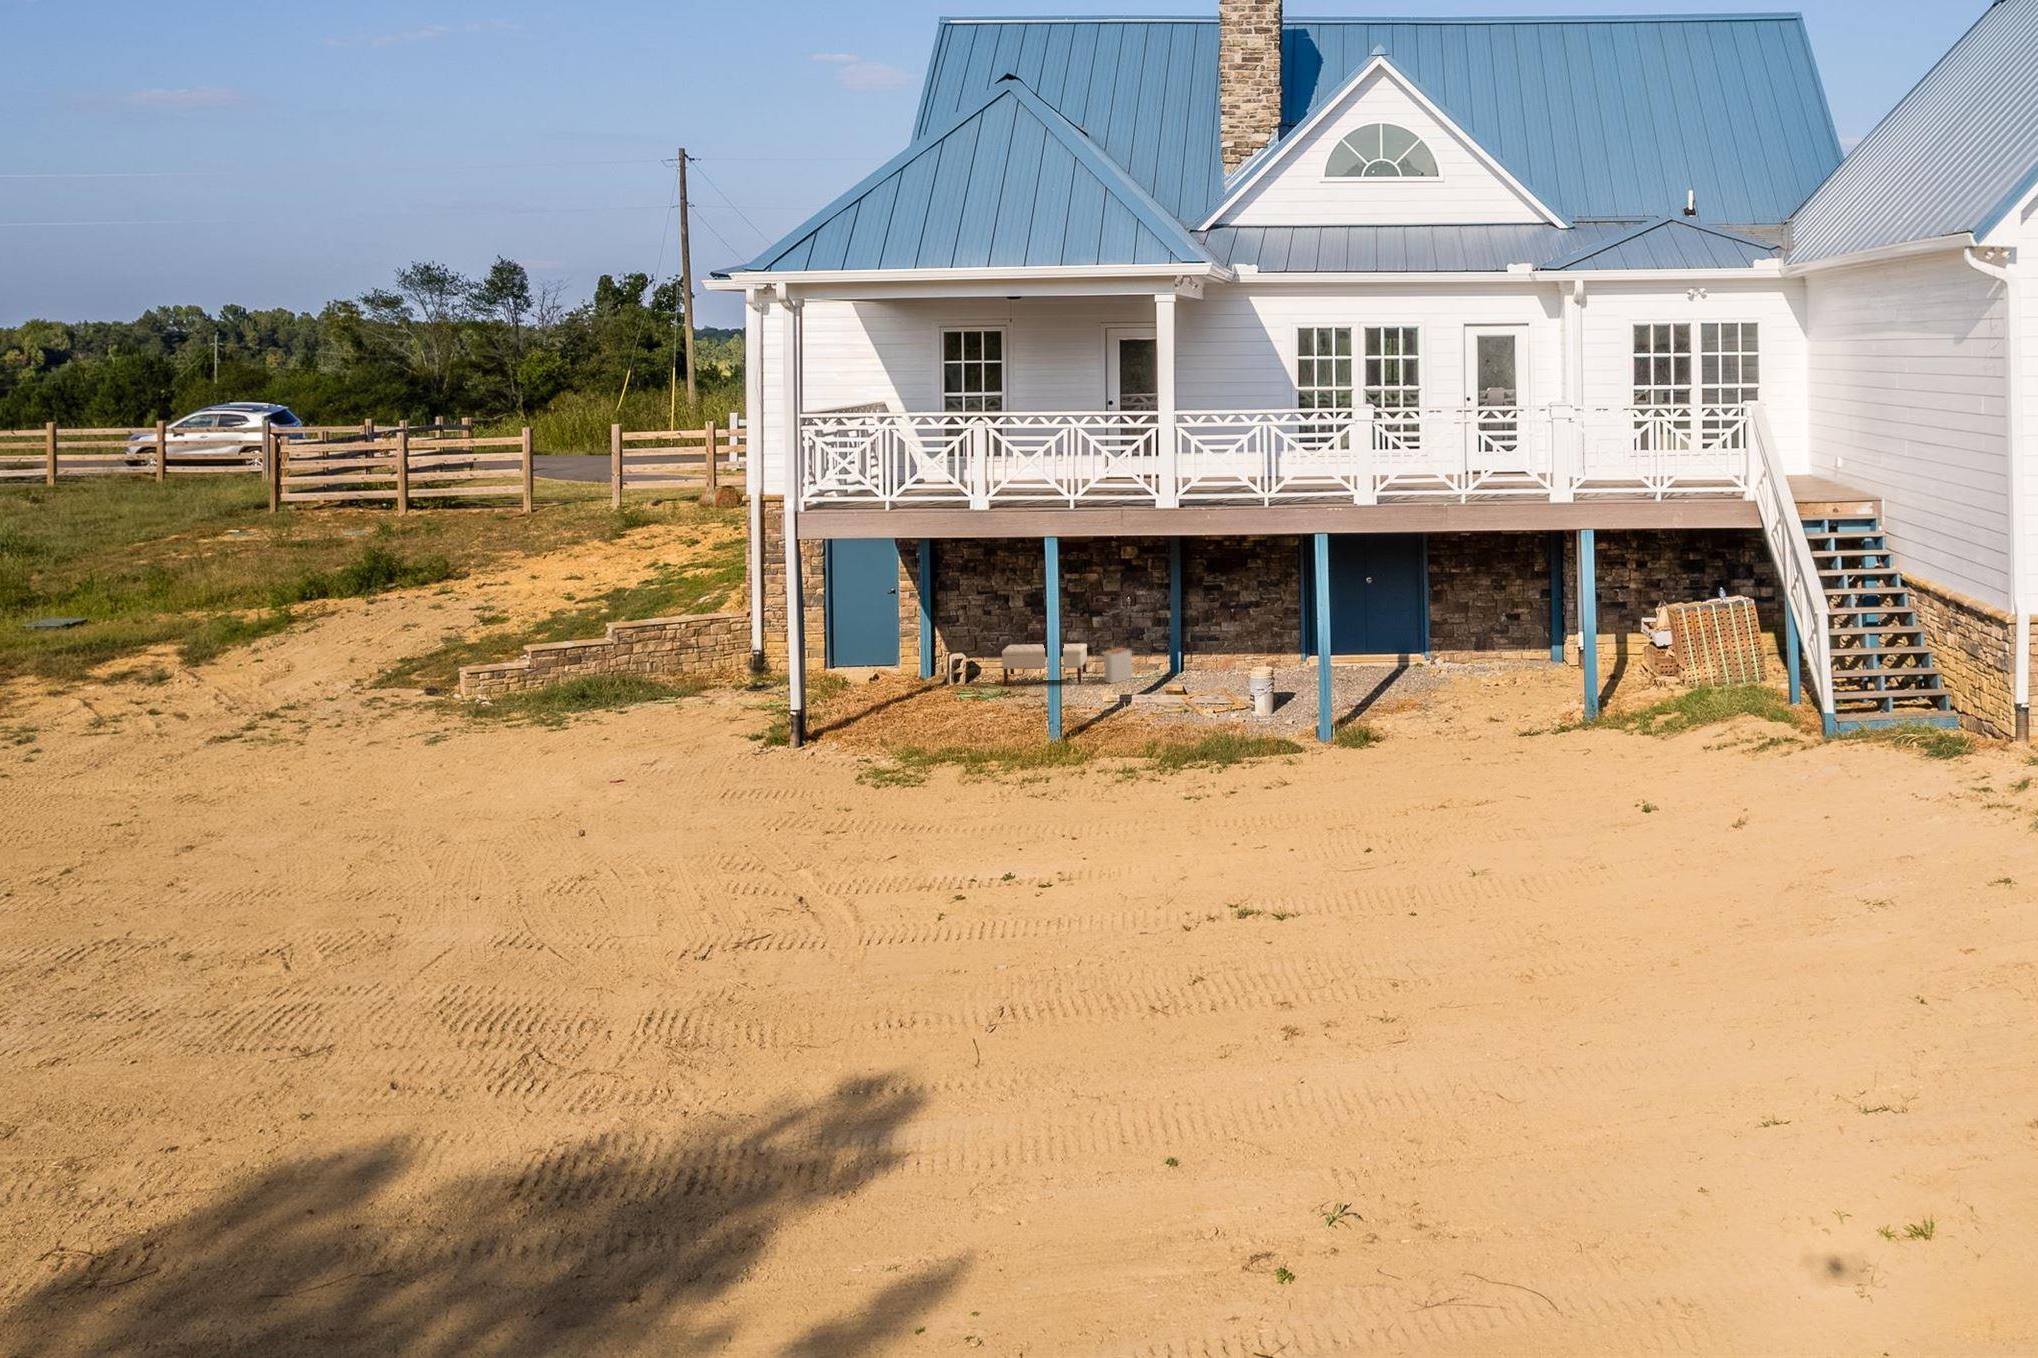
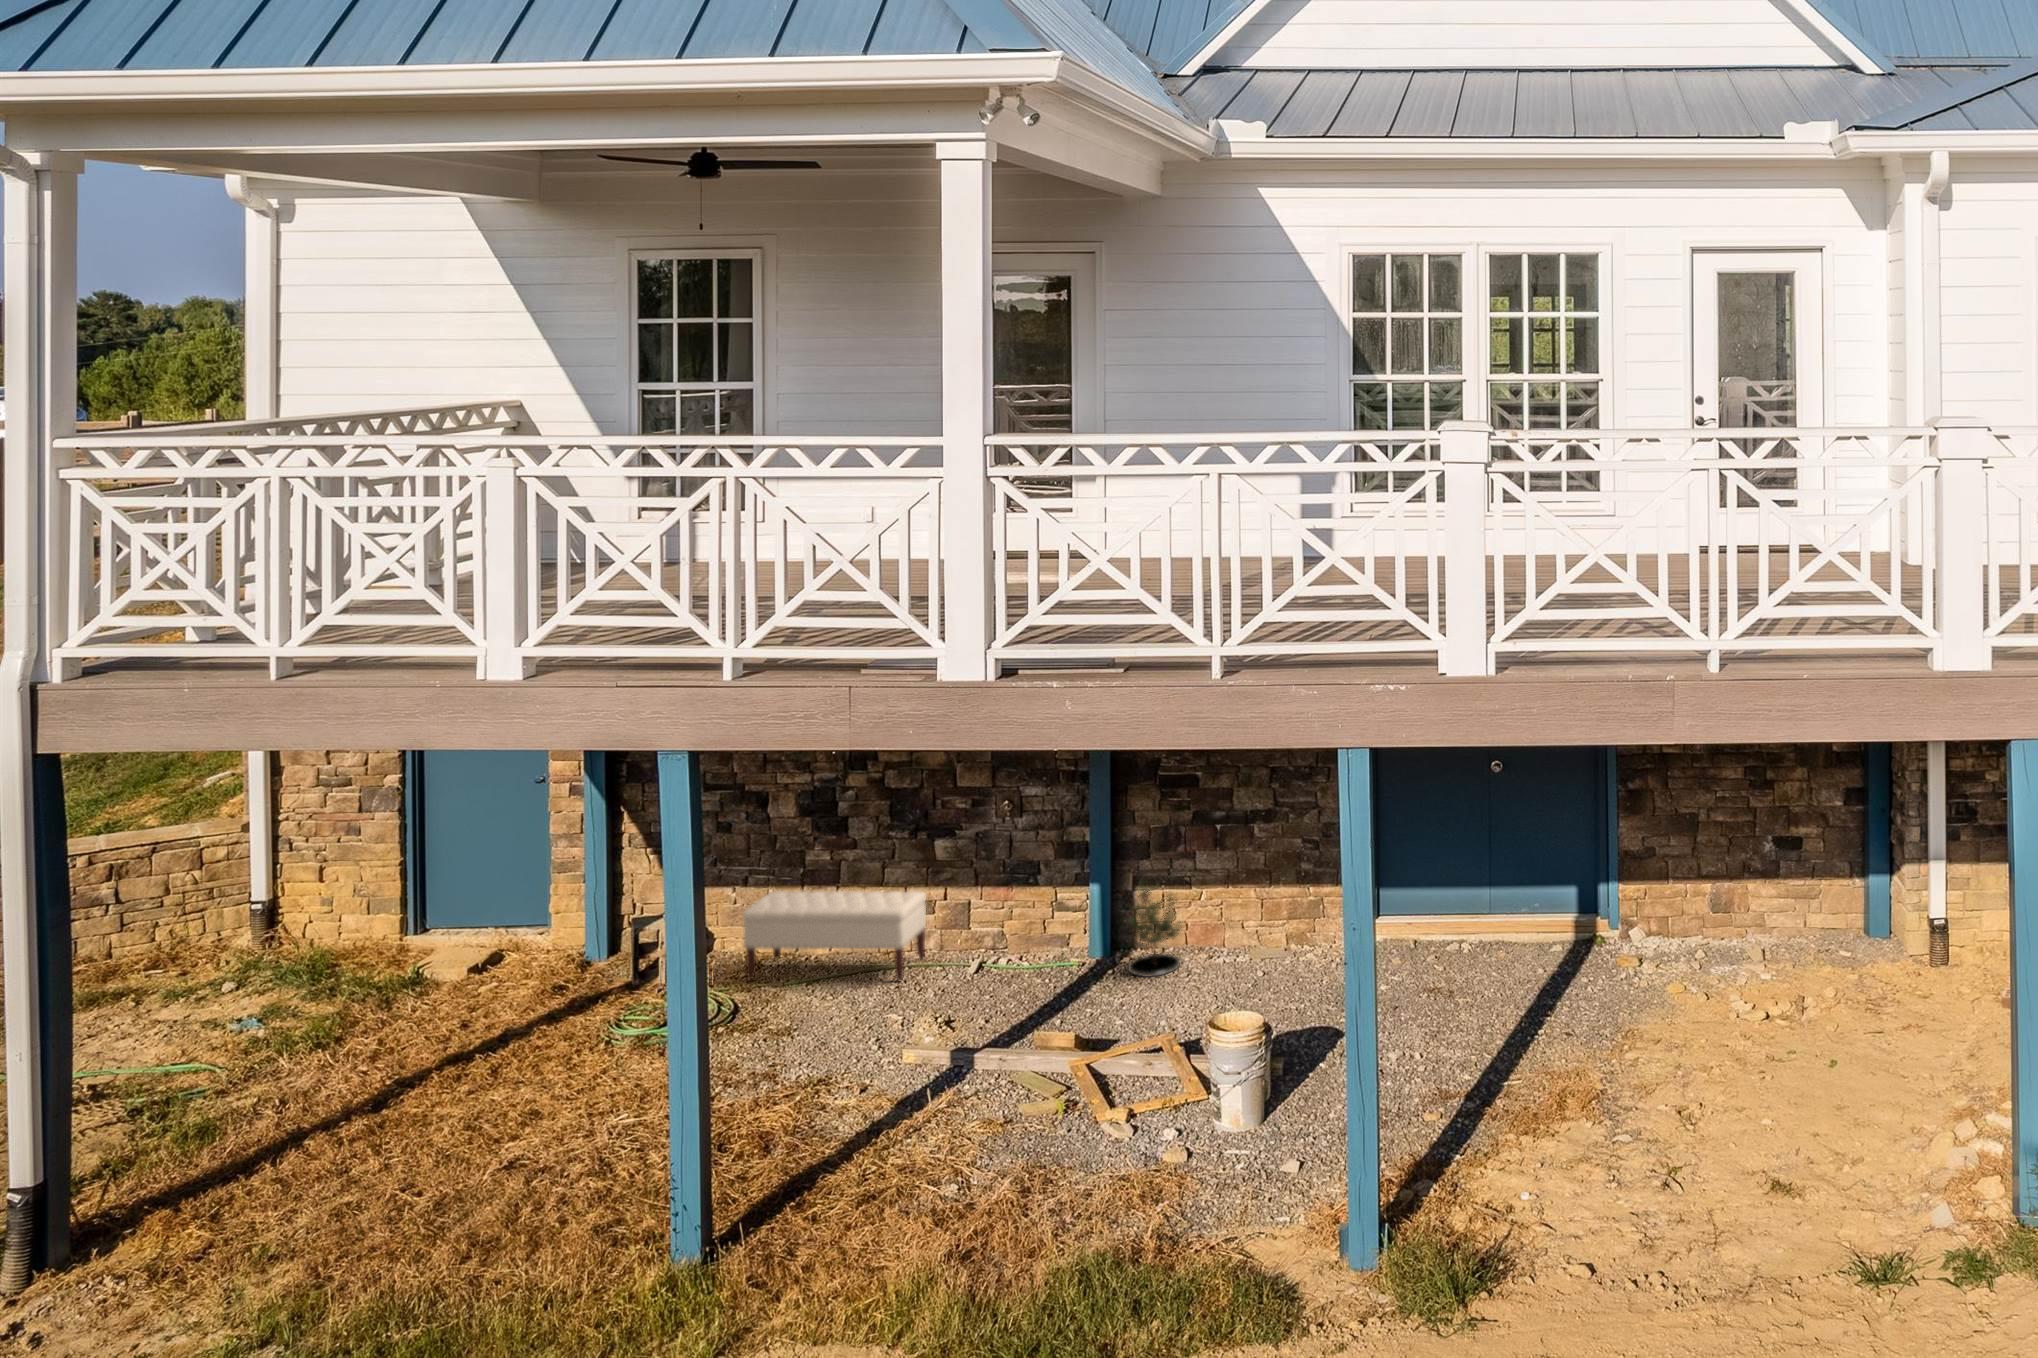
storage bin: present [1102,648,1132,683] -> none [948,894,1013,983]
potted tree: present [747,649,772,691] -> present [1128,881,1183,977]

